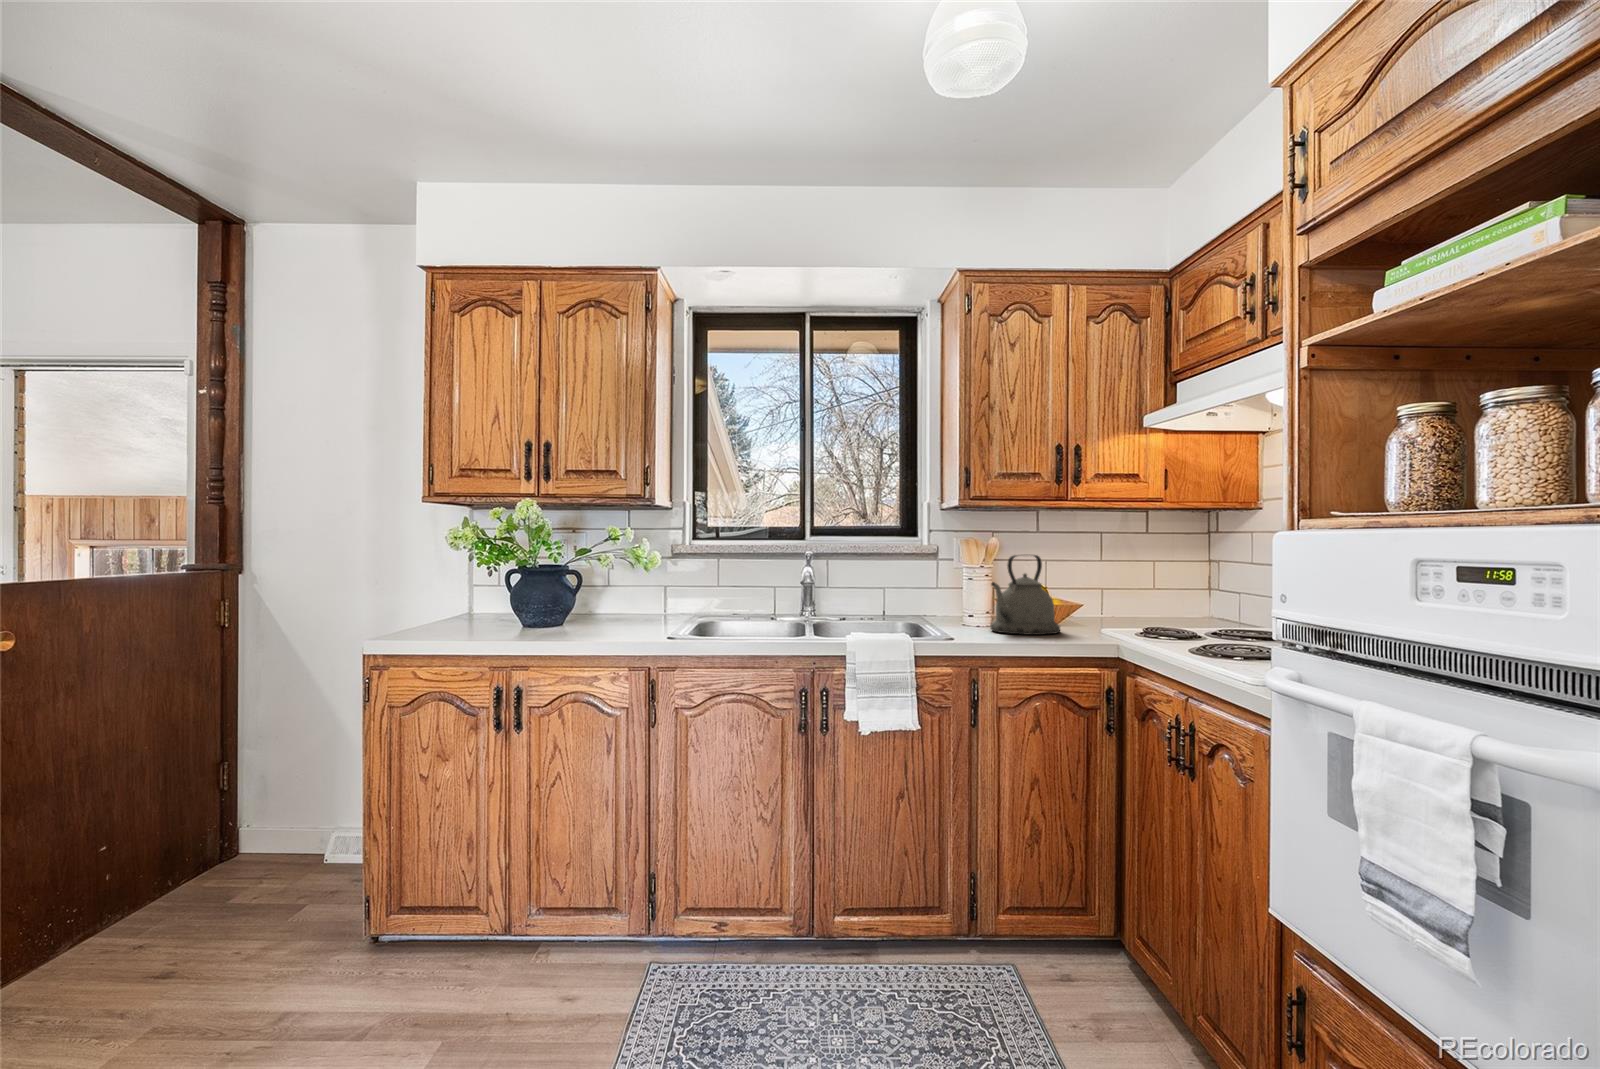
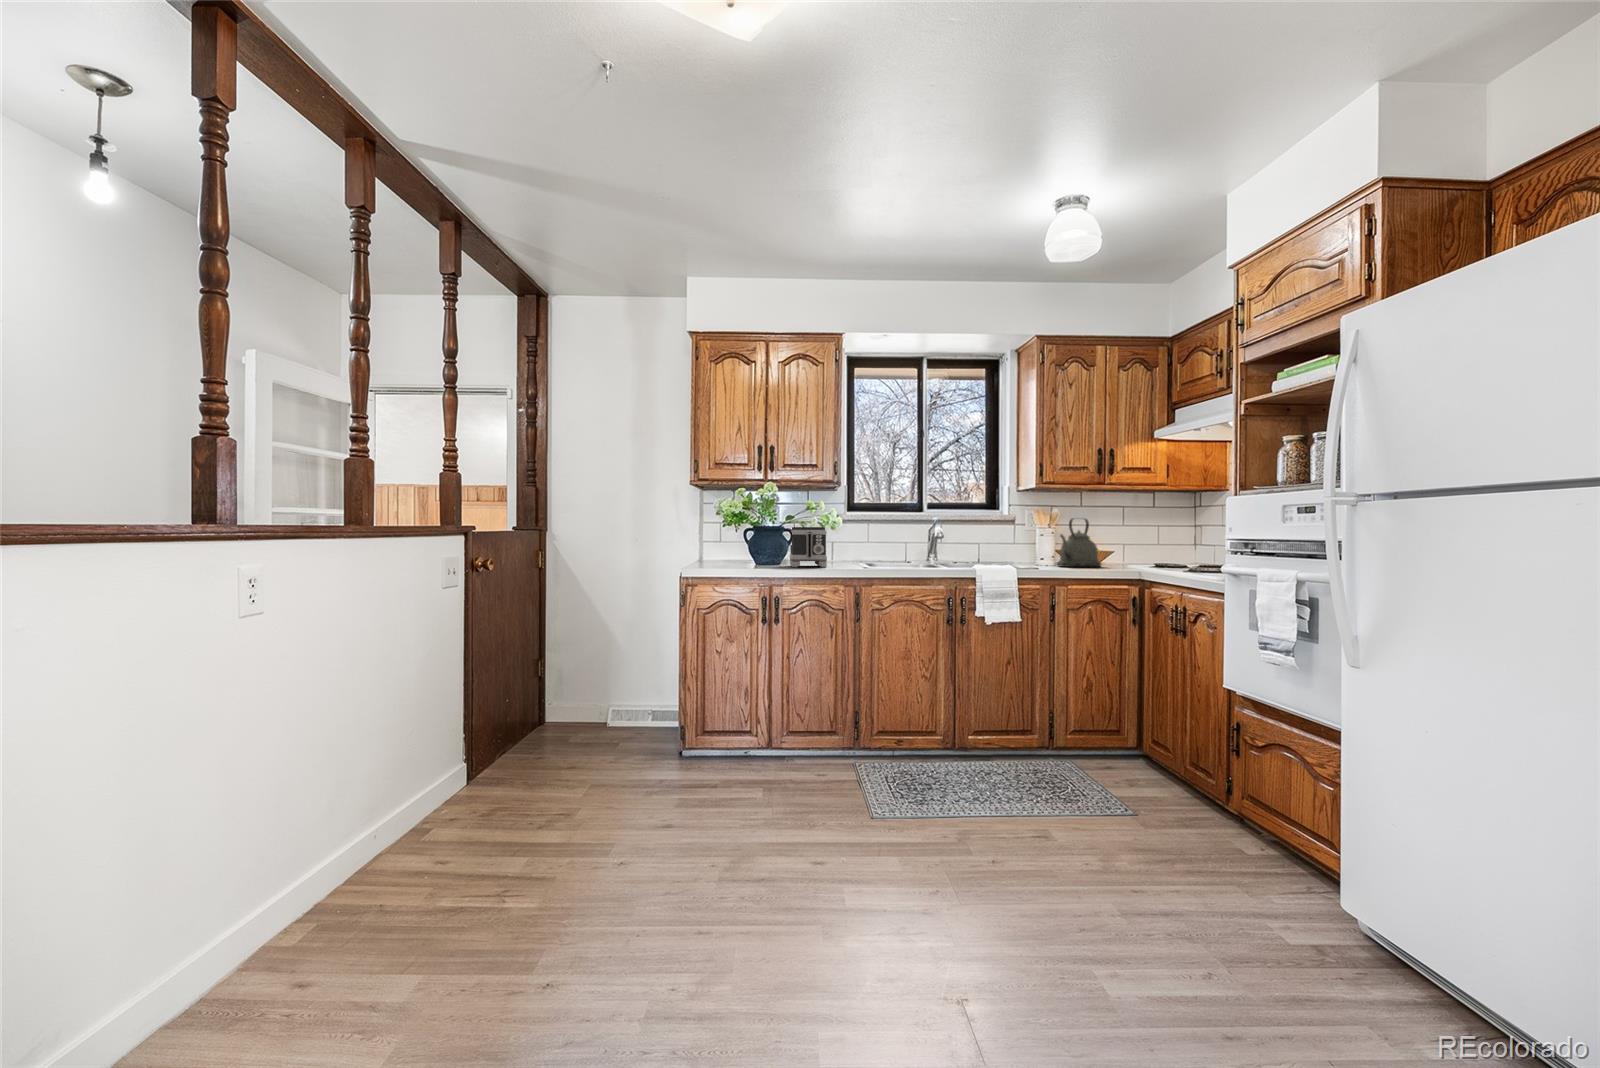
toaster: none [575,566,644,631] -> present [790,527,827,567]

